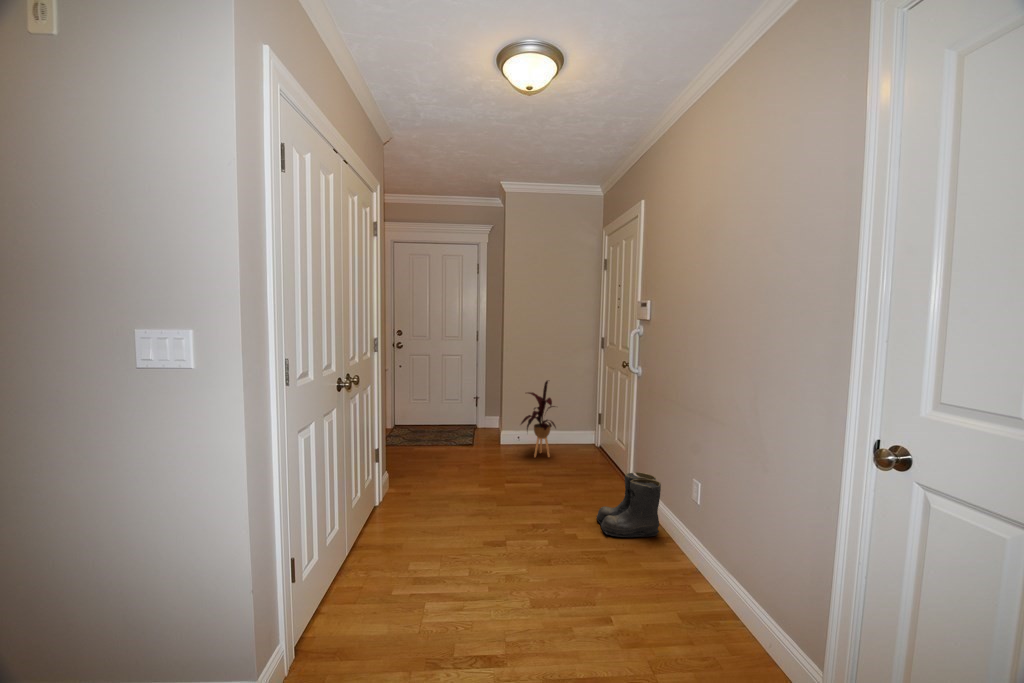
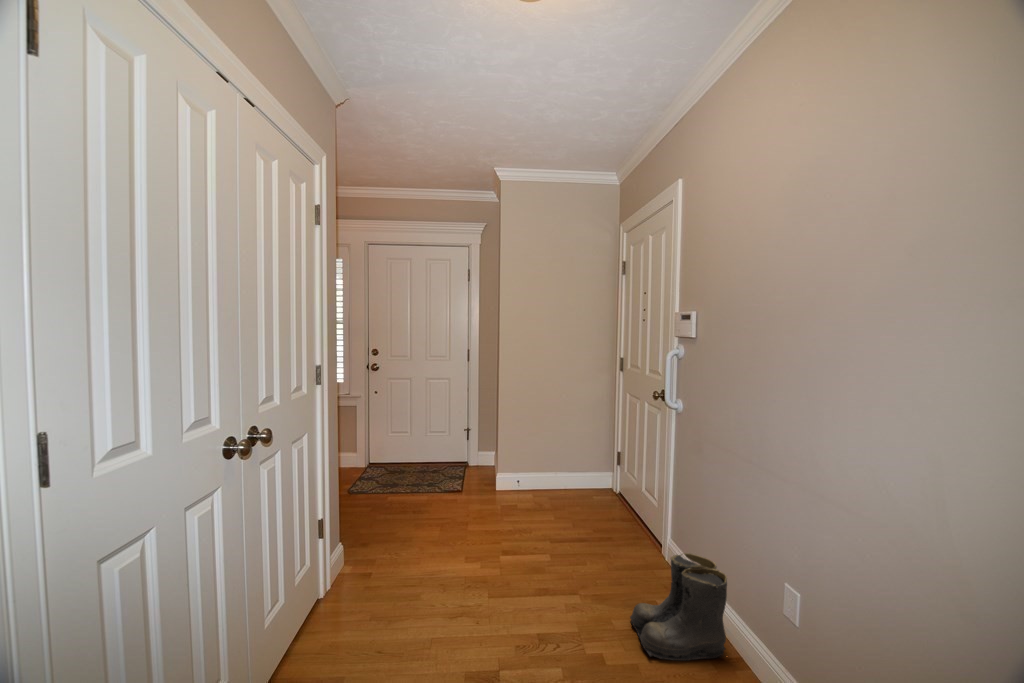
house plant: present [521,381,556,457] -> none [518,412,567,509]

